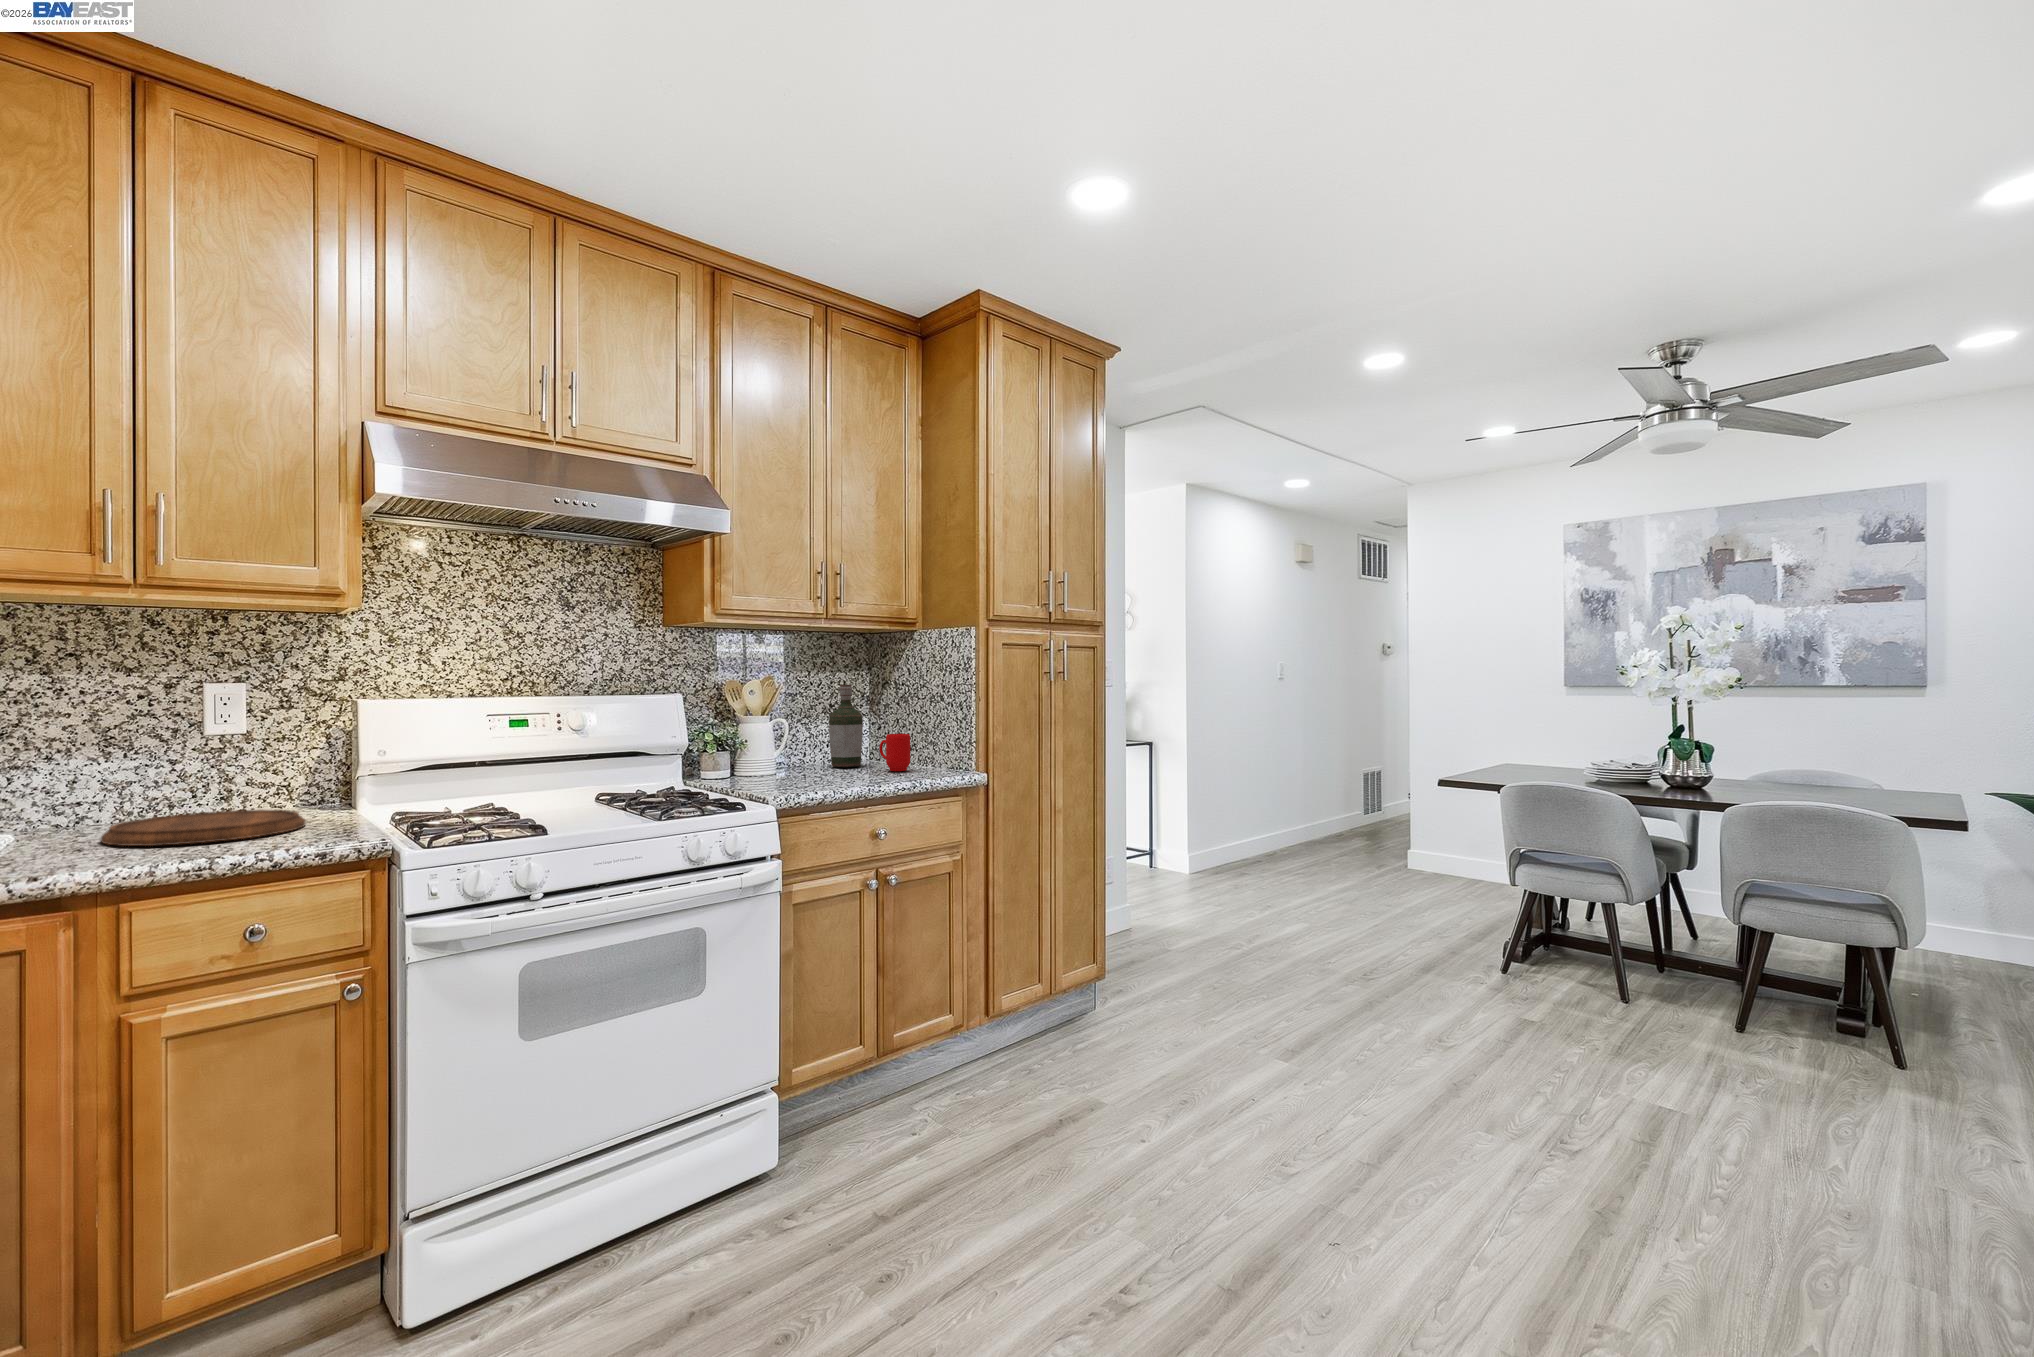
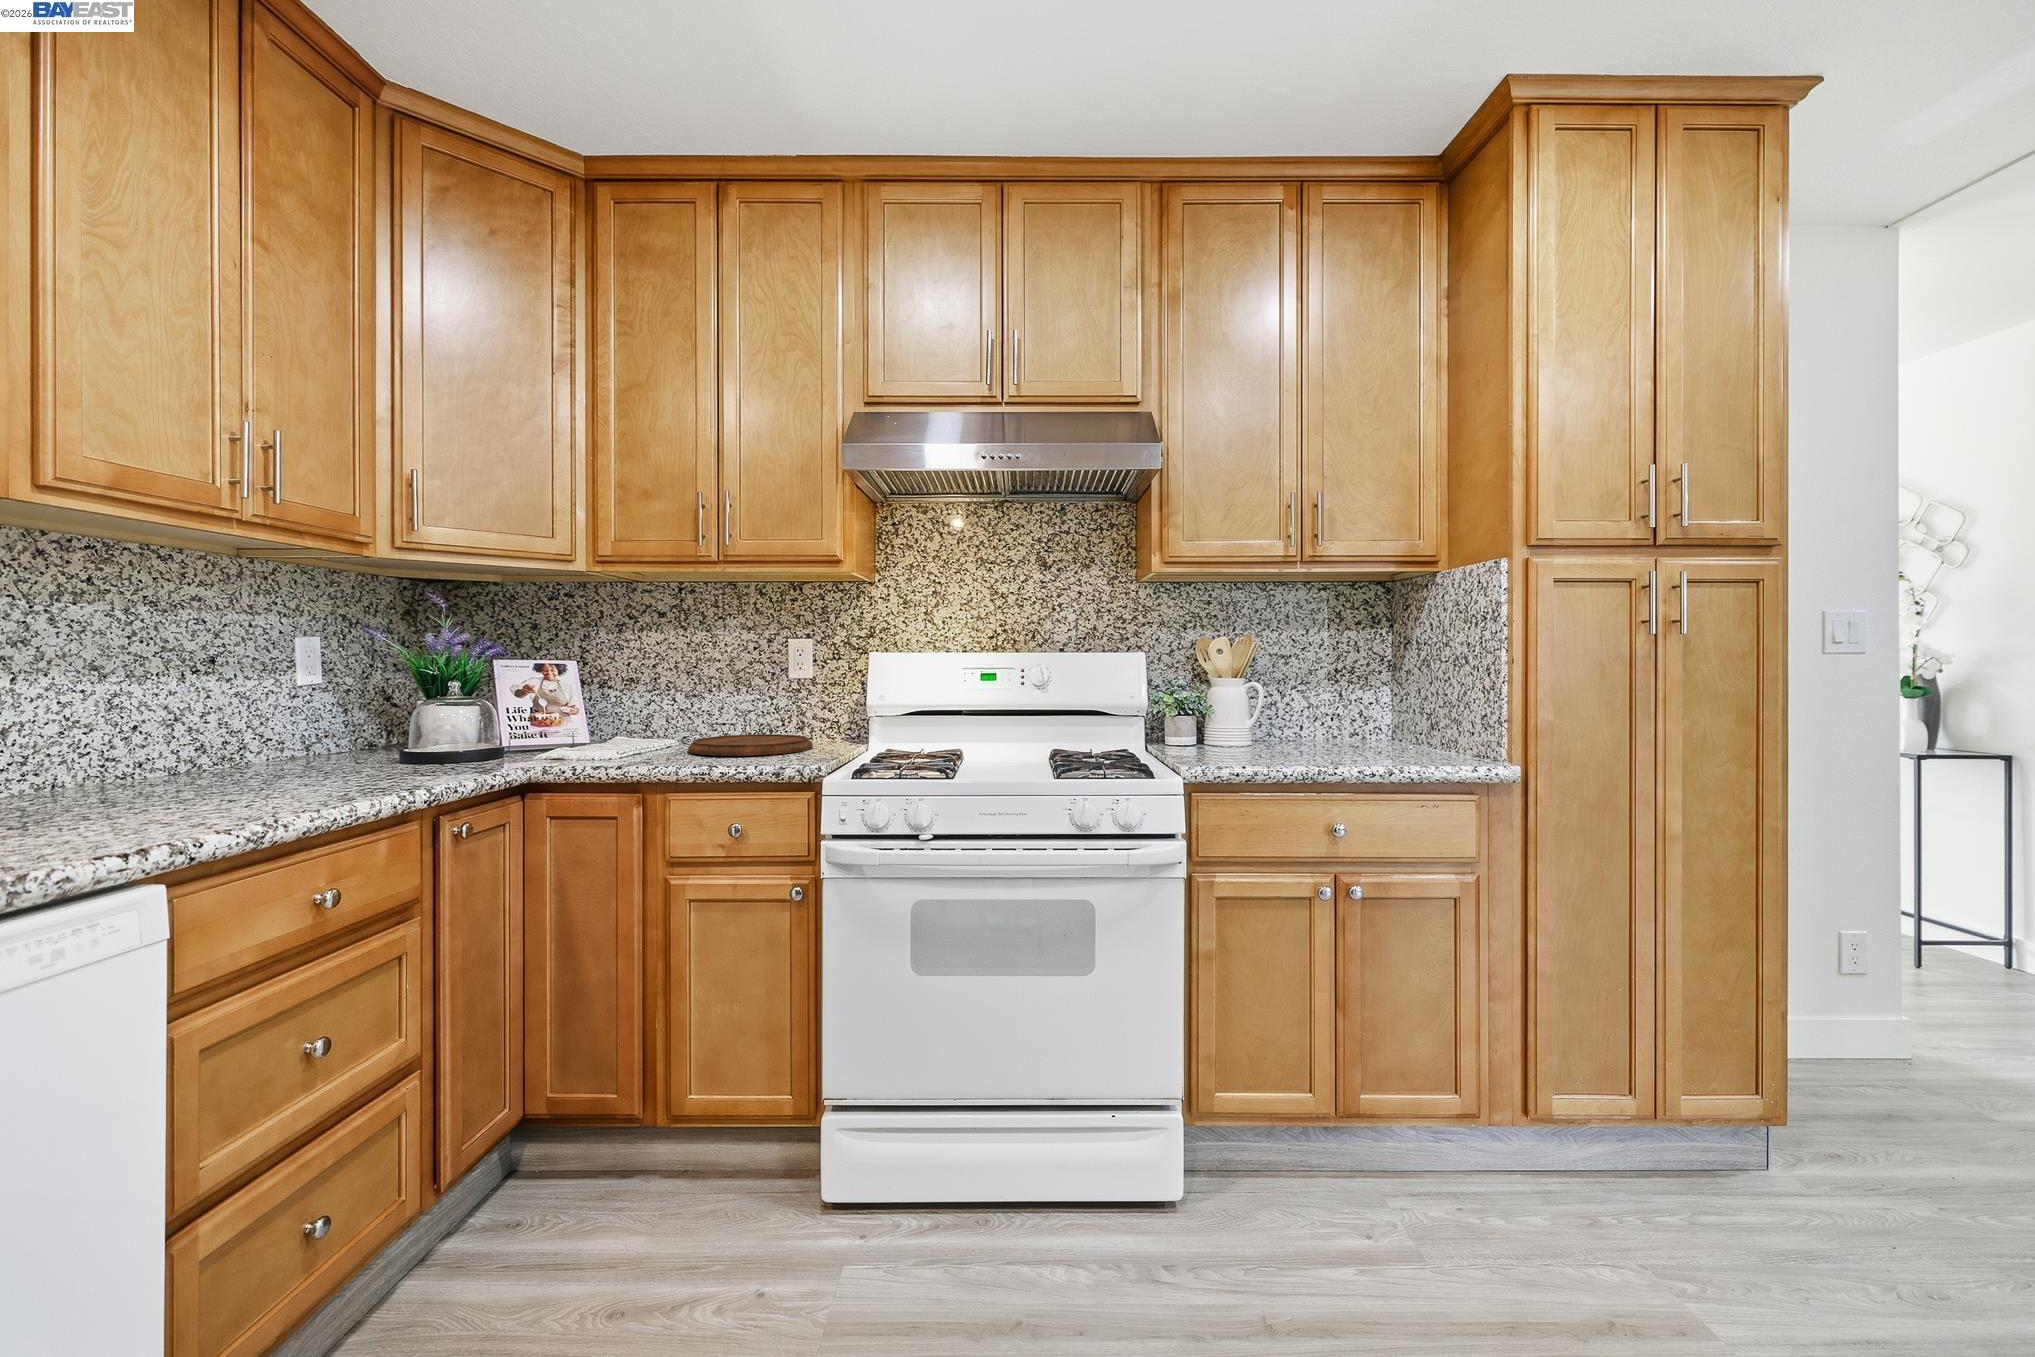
bottle: present [829,685,863,767] -> none [1326,644,1374,743]
mug: present [880,734,910,771] -> none [1382,705,1421,753]

